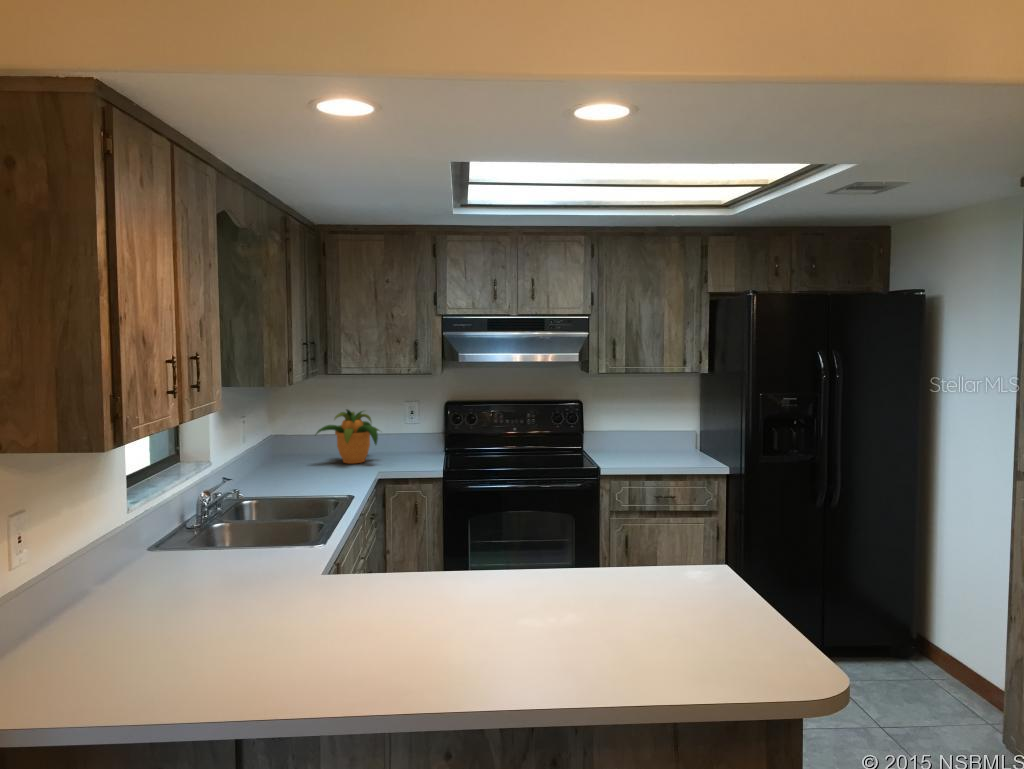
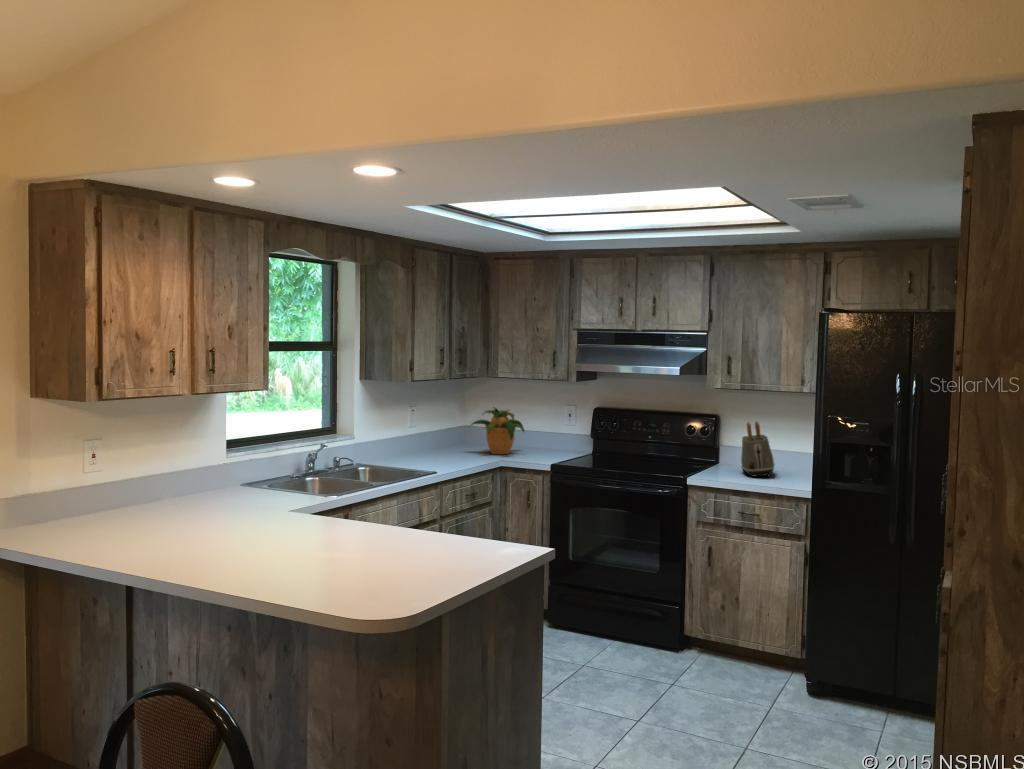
toaster: none [618,403,663,458] -> present [741,422,774,477]

